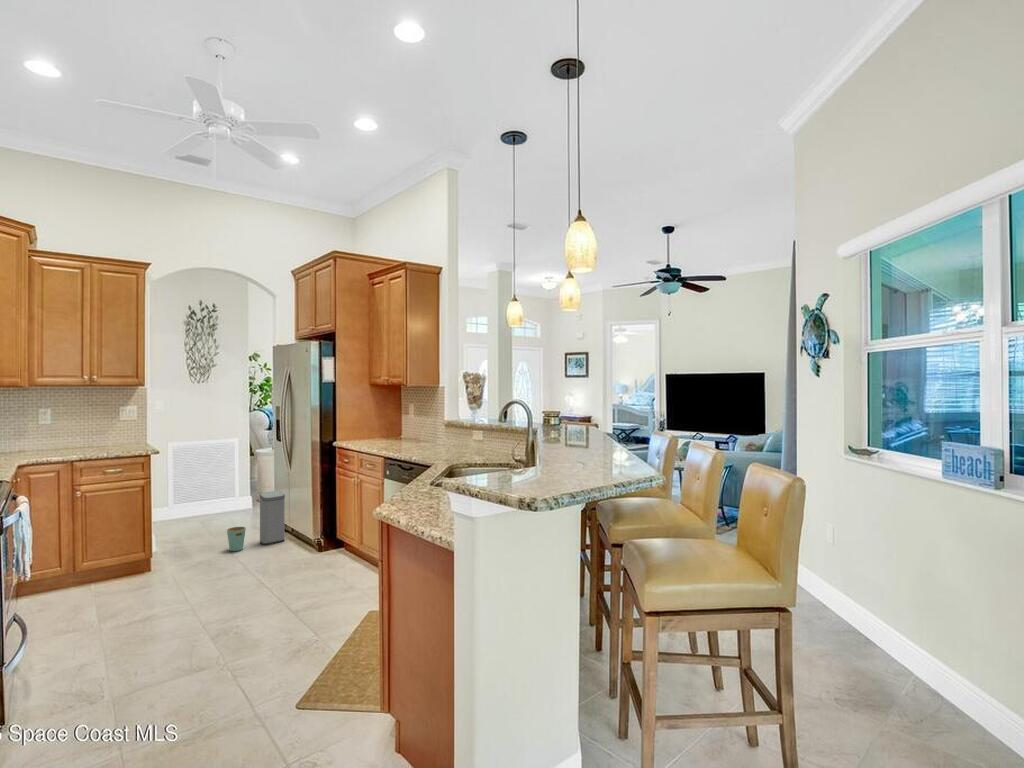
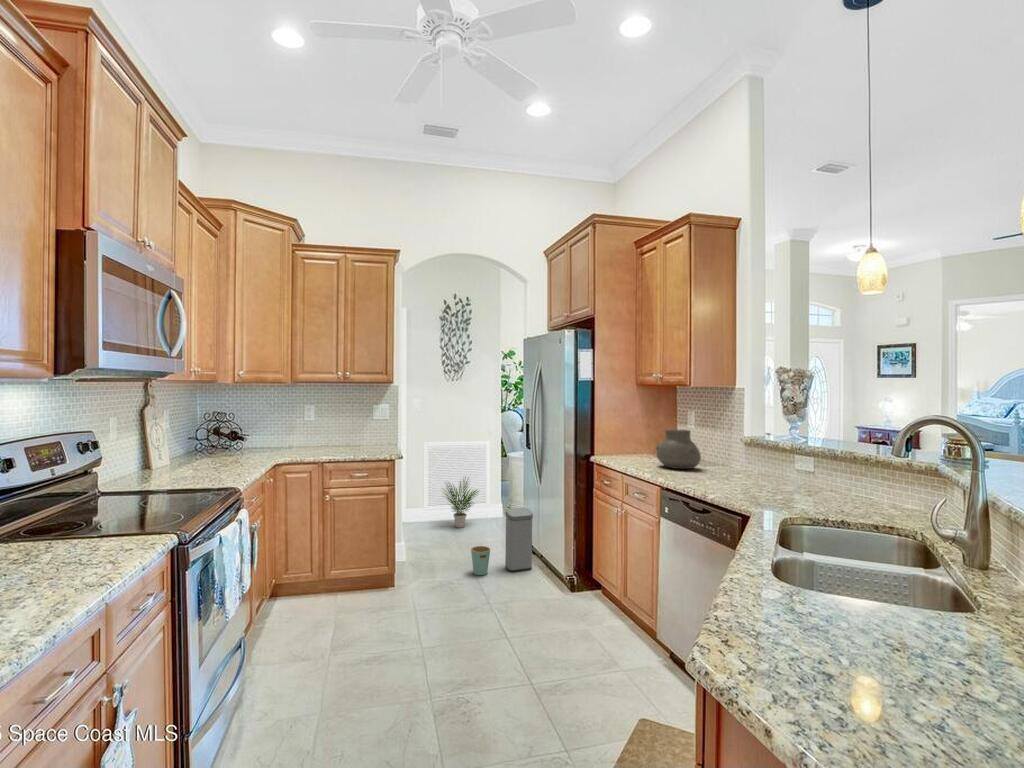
vase: none [383,418,415,446] -> present [655,429,701,469]
potted plant: none [185,472,231,521] -> present [443,477,479,528]

